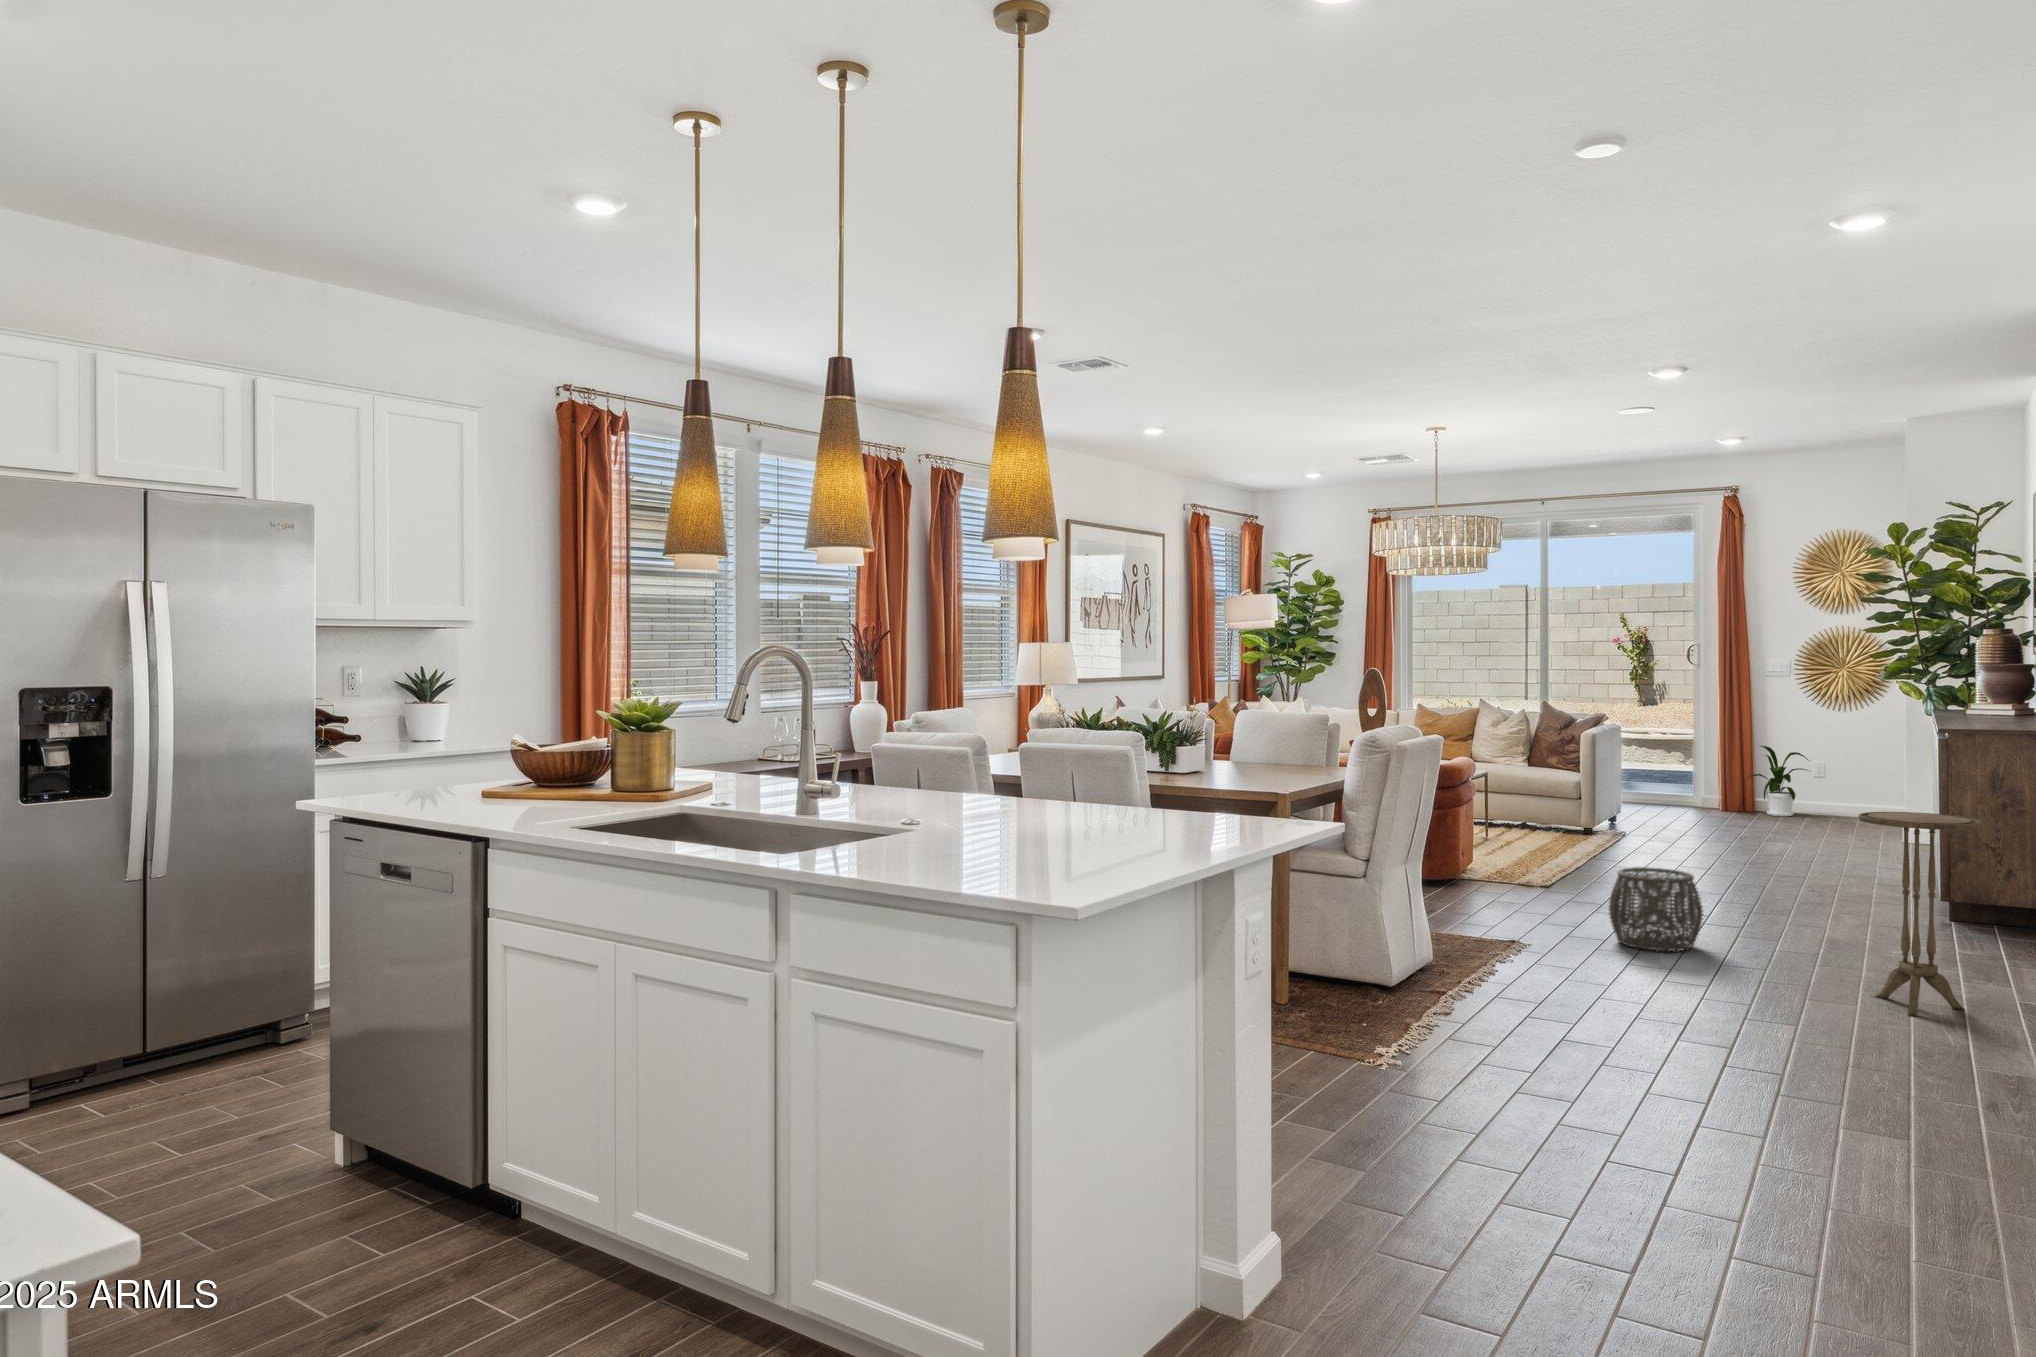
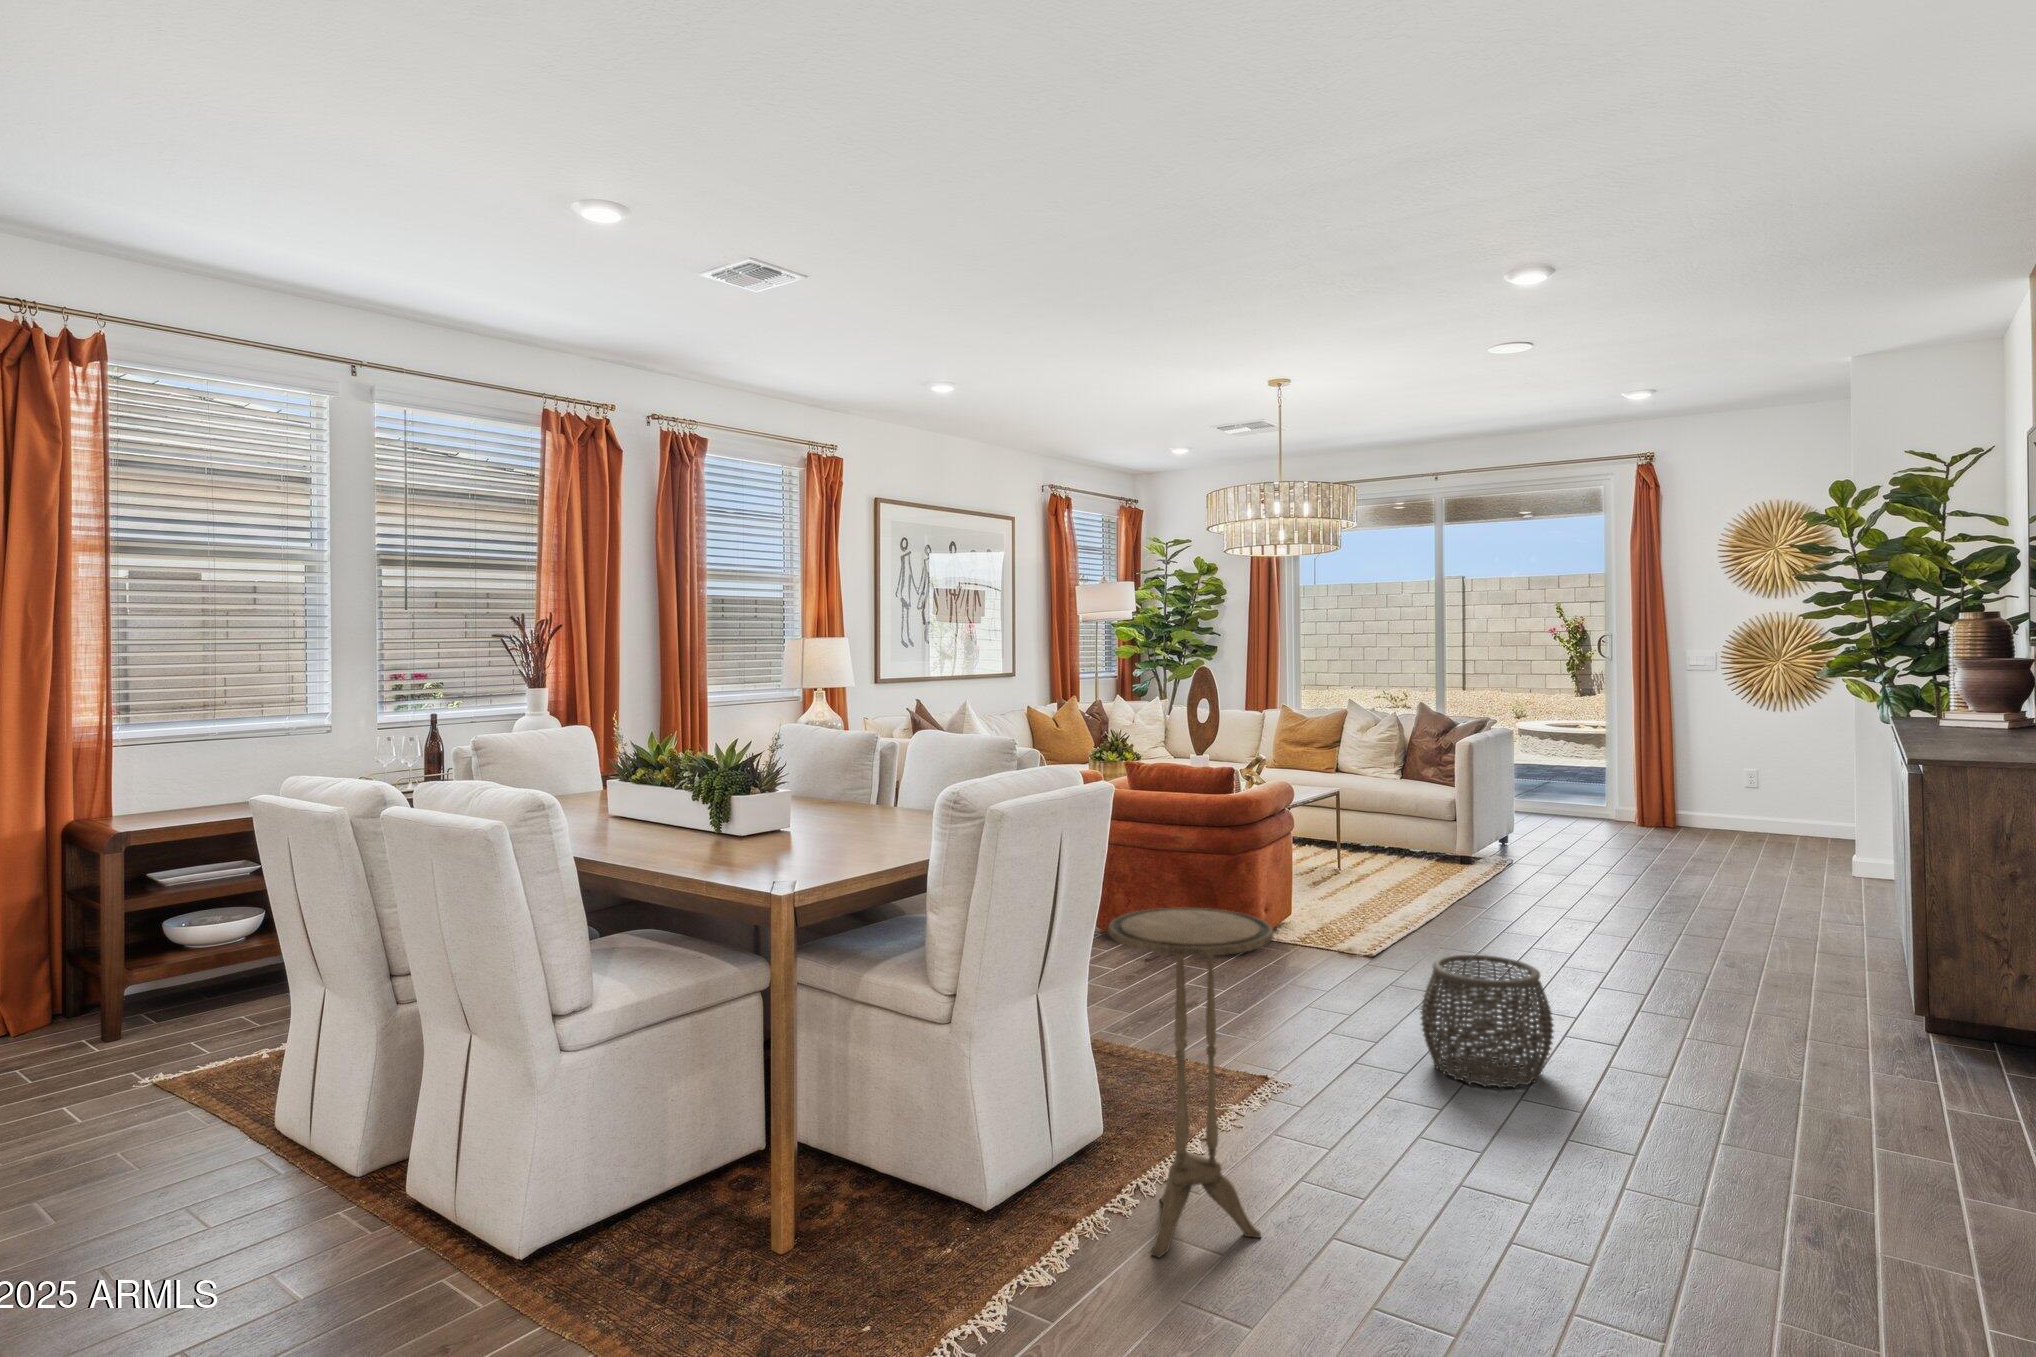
house plant: present [1744,746,1808,816] -> none [1657,752,1742,835]
side table: present [1858,812,1981,1016] -> present [1108,908,1273,1257]

